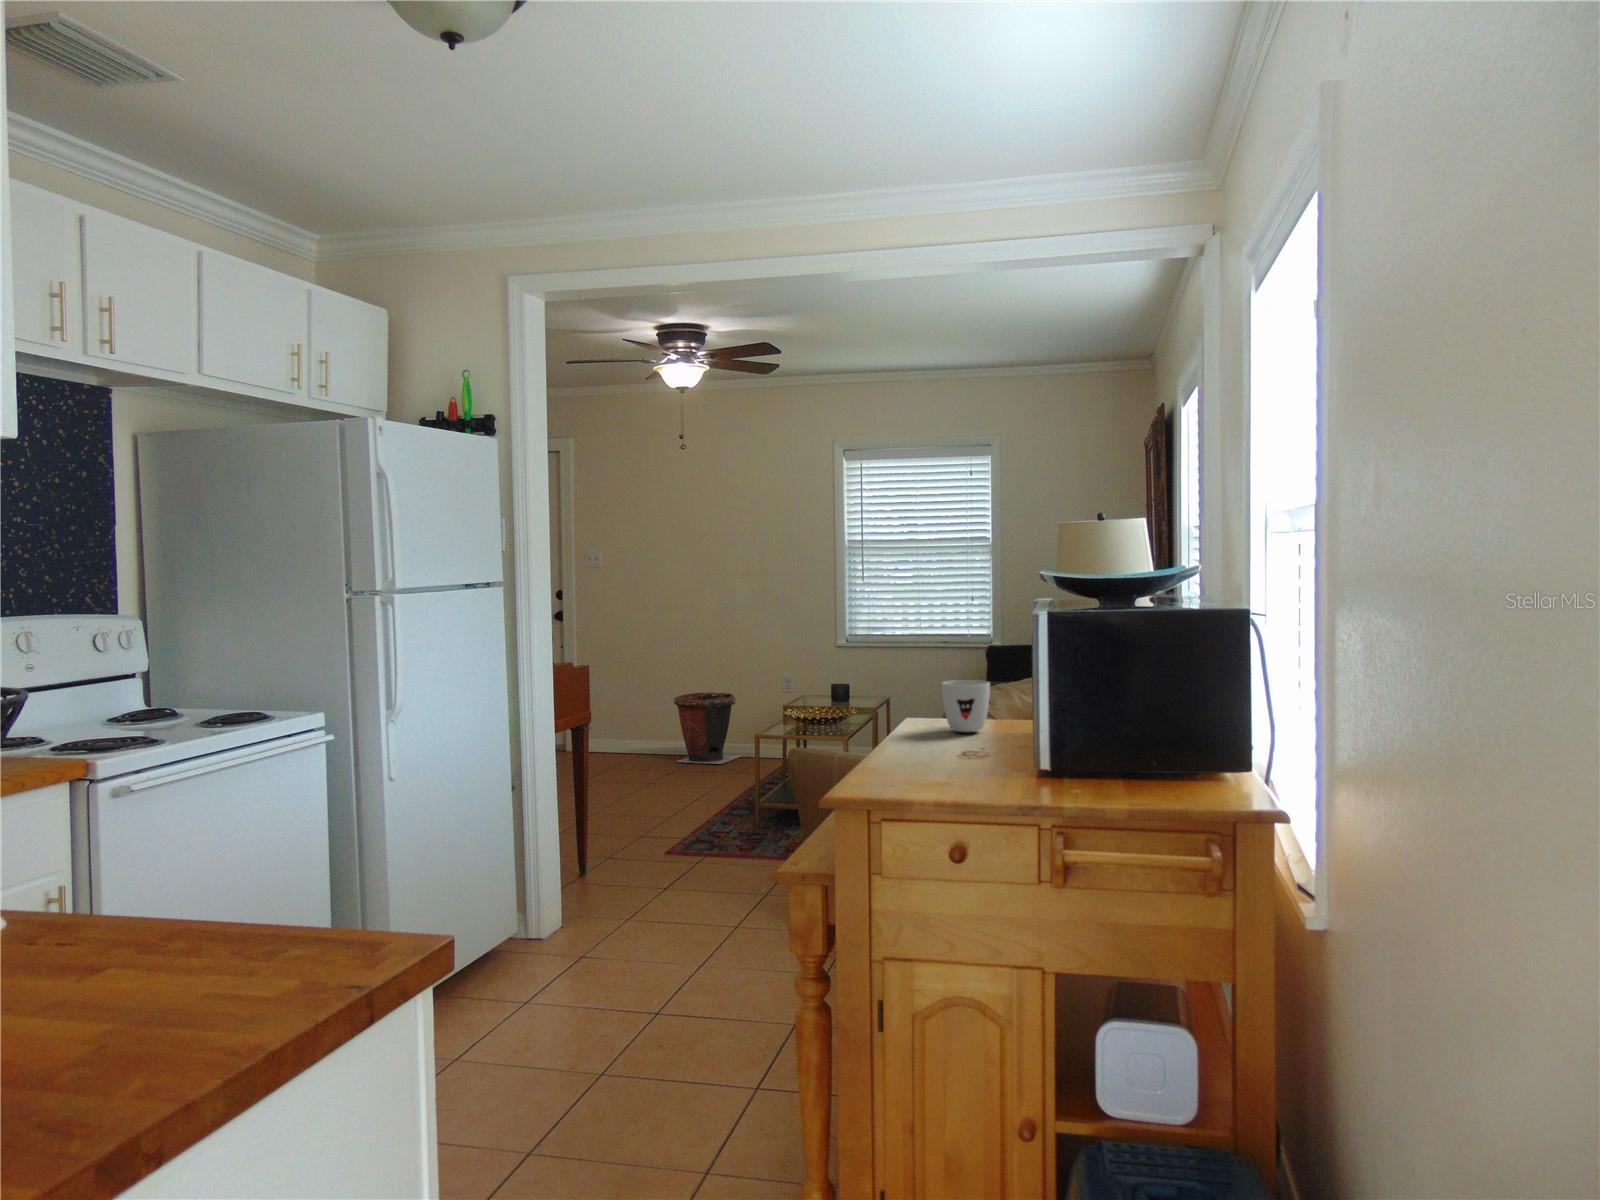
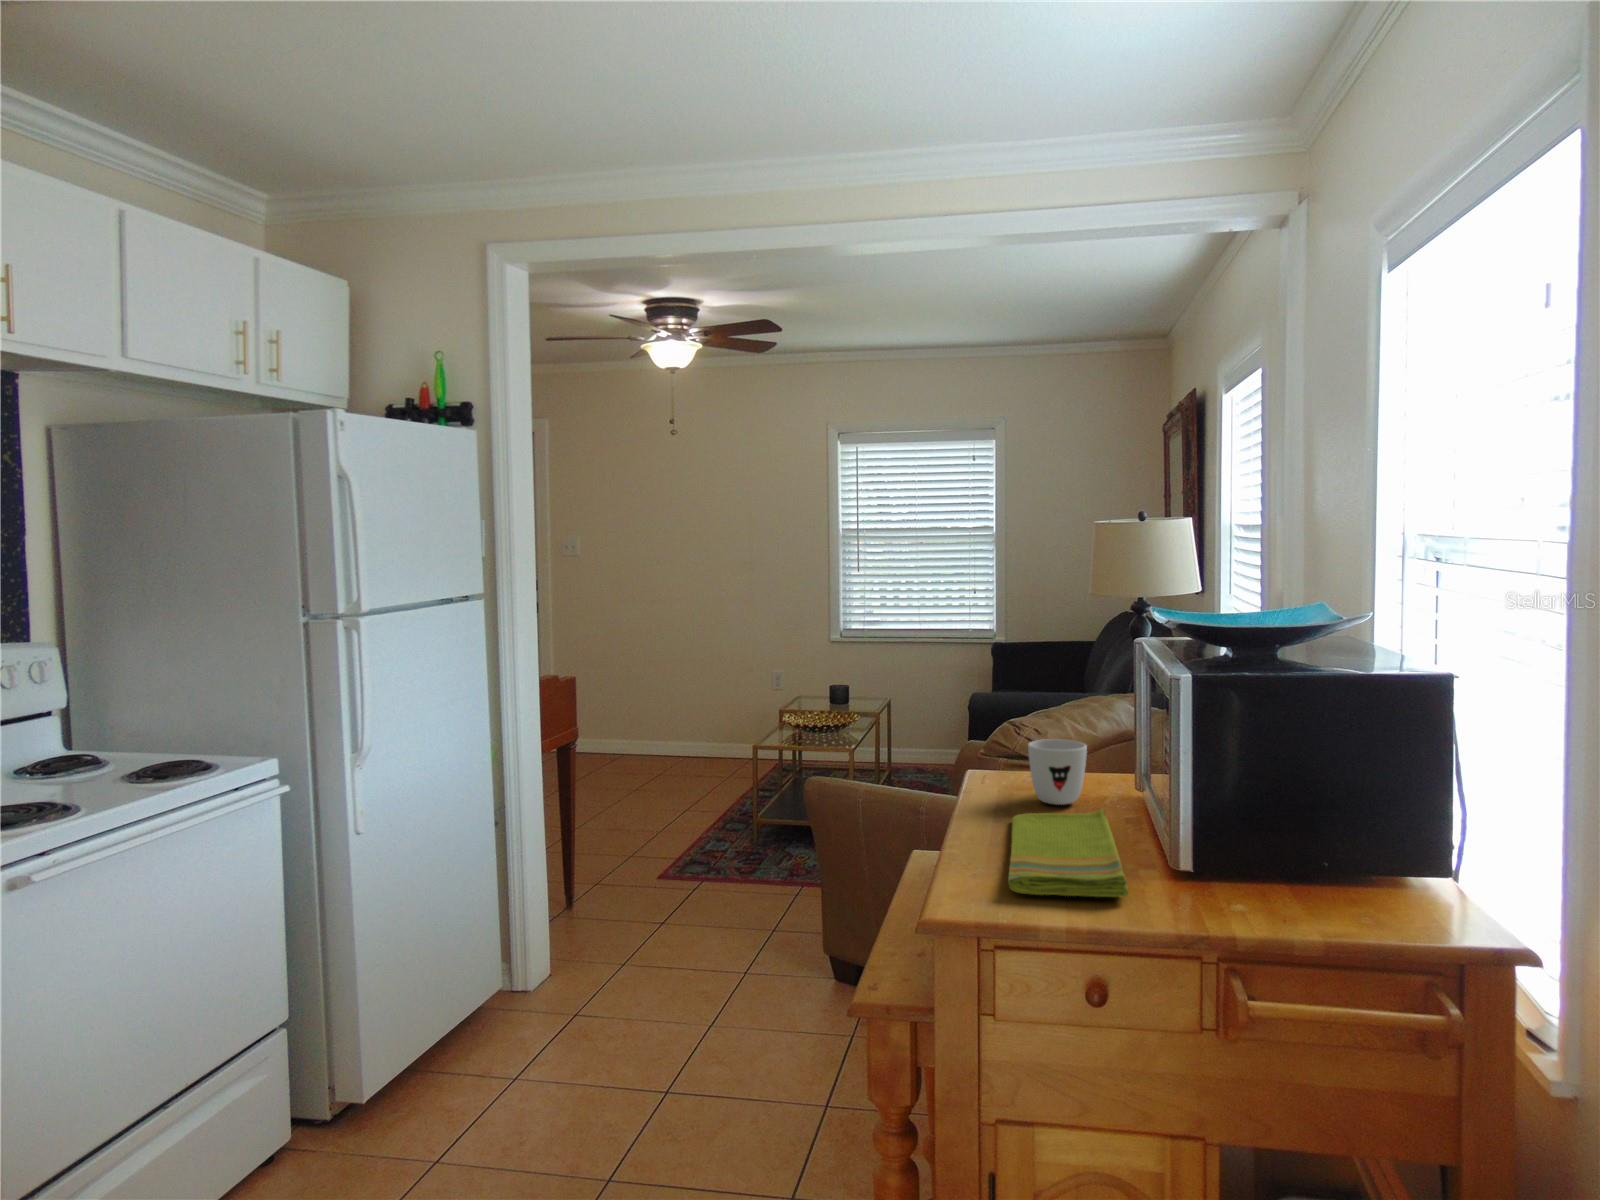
waste bin: present [674,693,741,764] -> none [657,691,731,768]
dish towel: none [897,730,1000,781] -> present [1008,809,1128,897]

